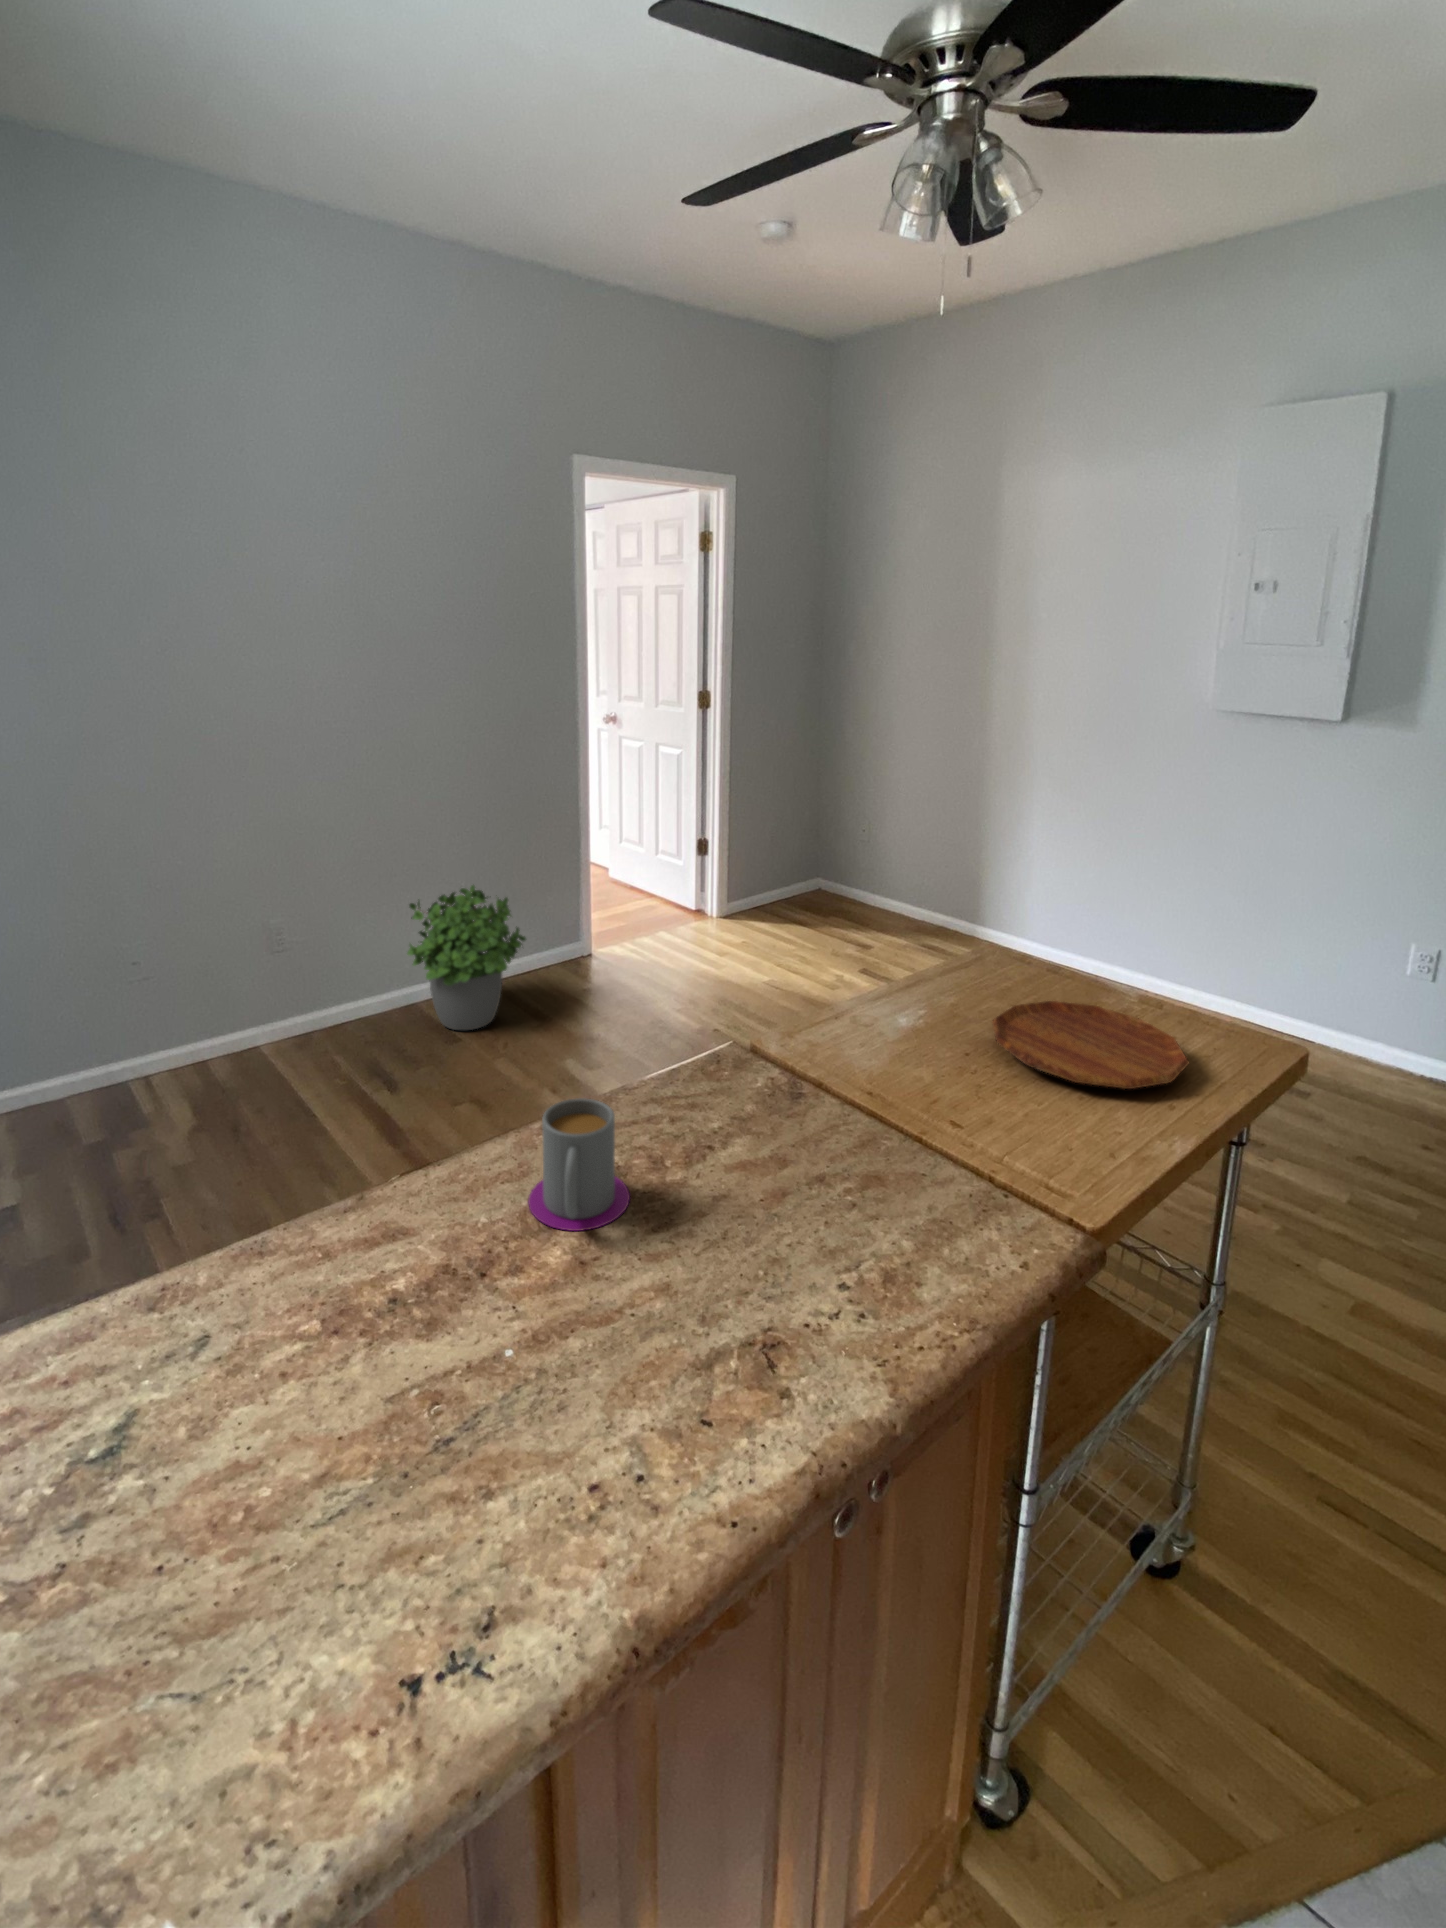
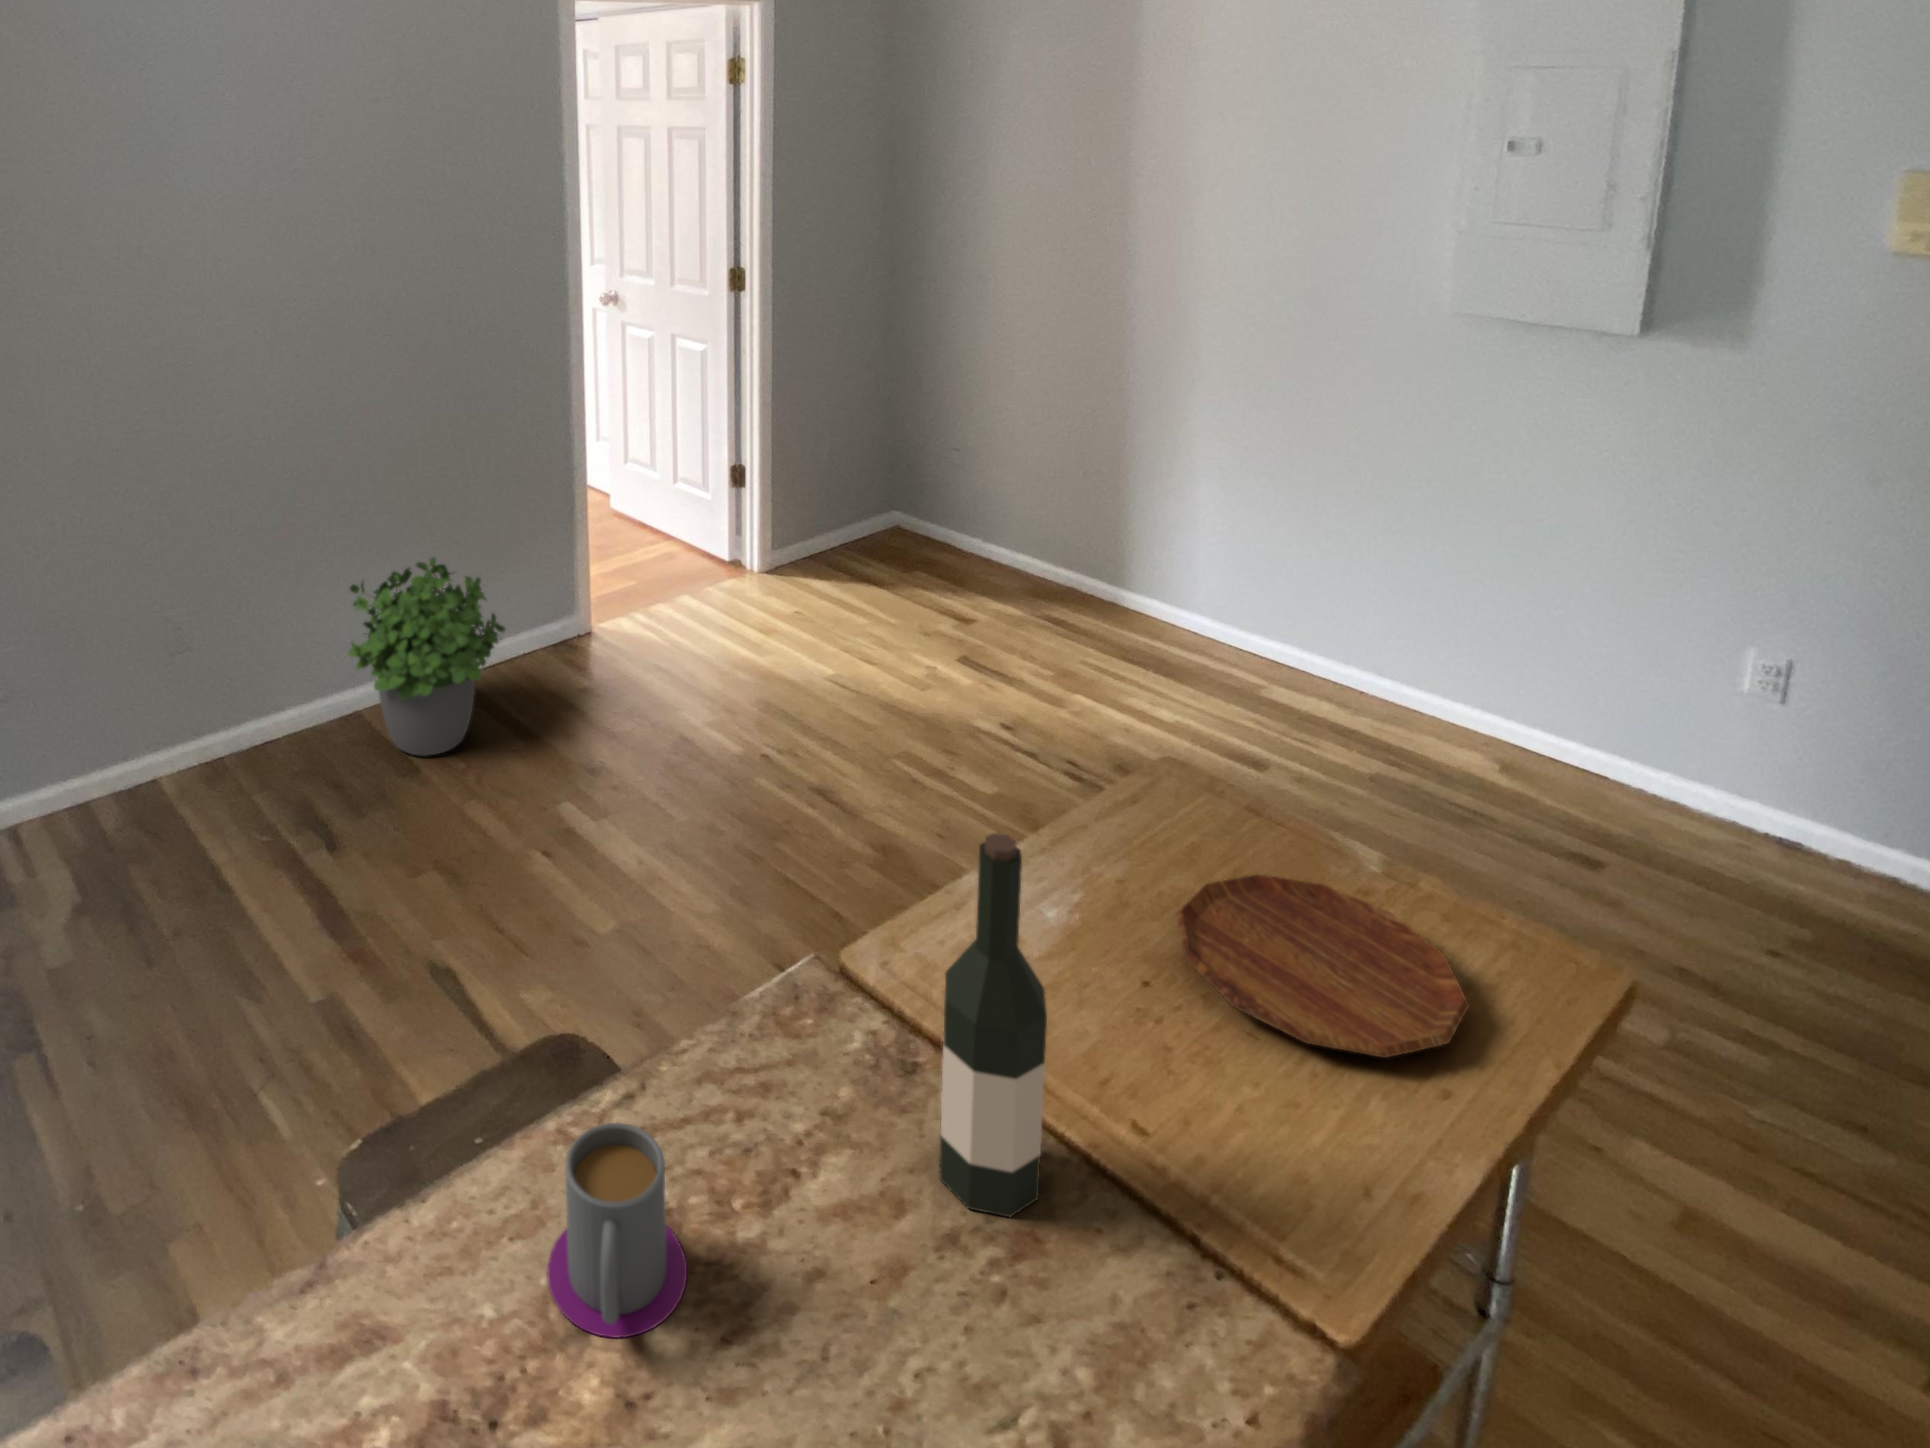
wine bottle: none [814,896,890,1170] -> present [940,833,1047,1217]

